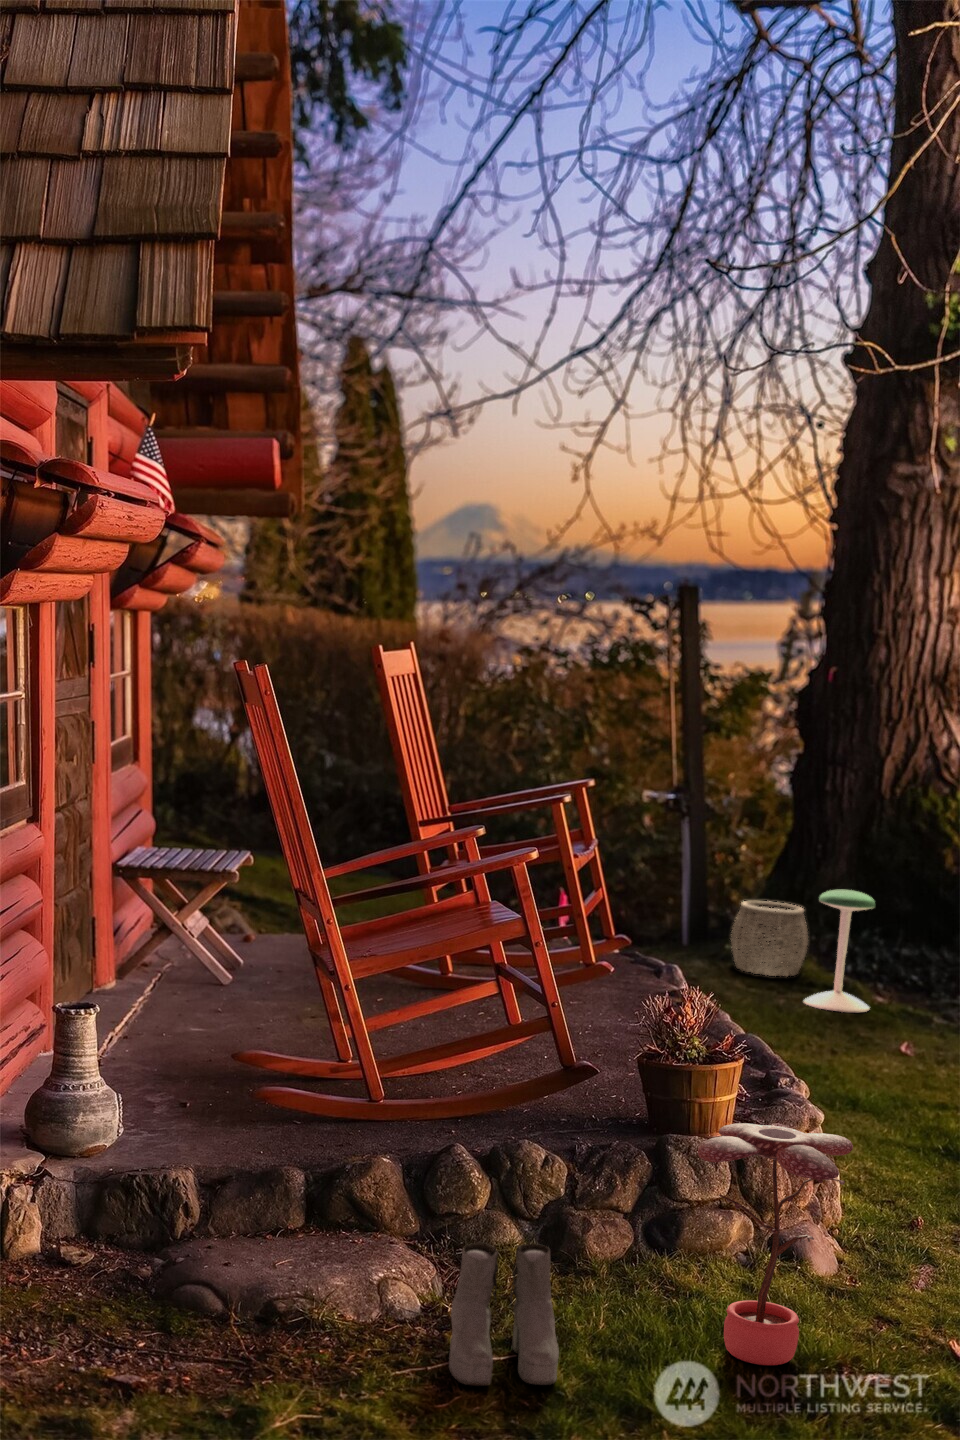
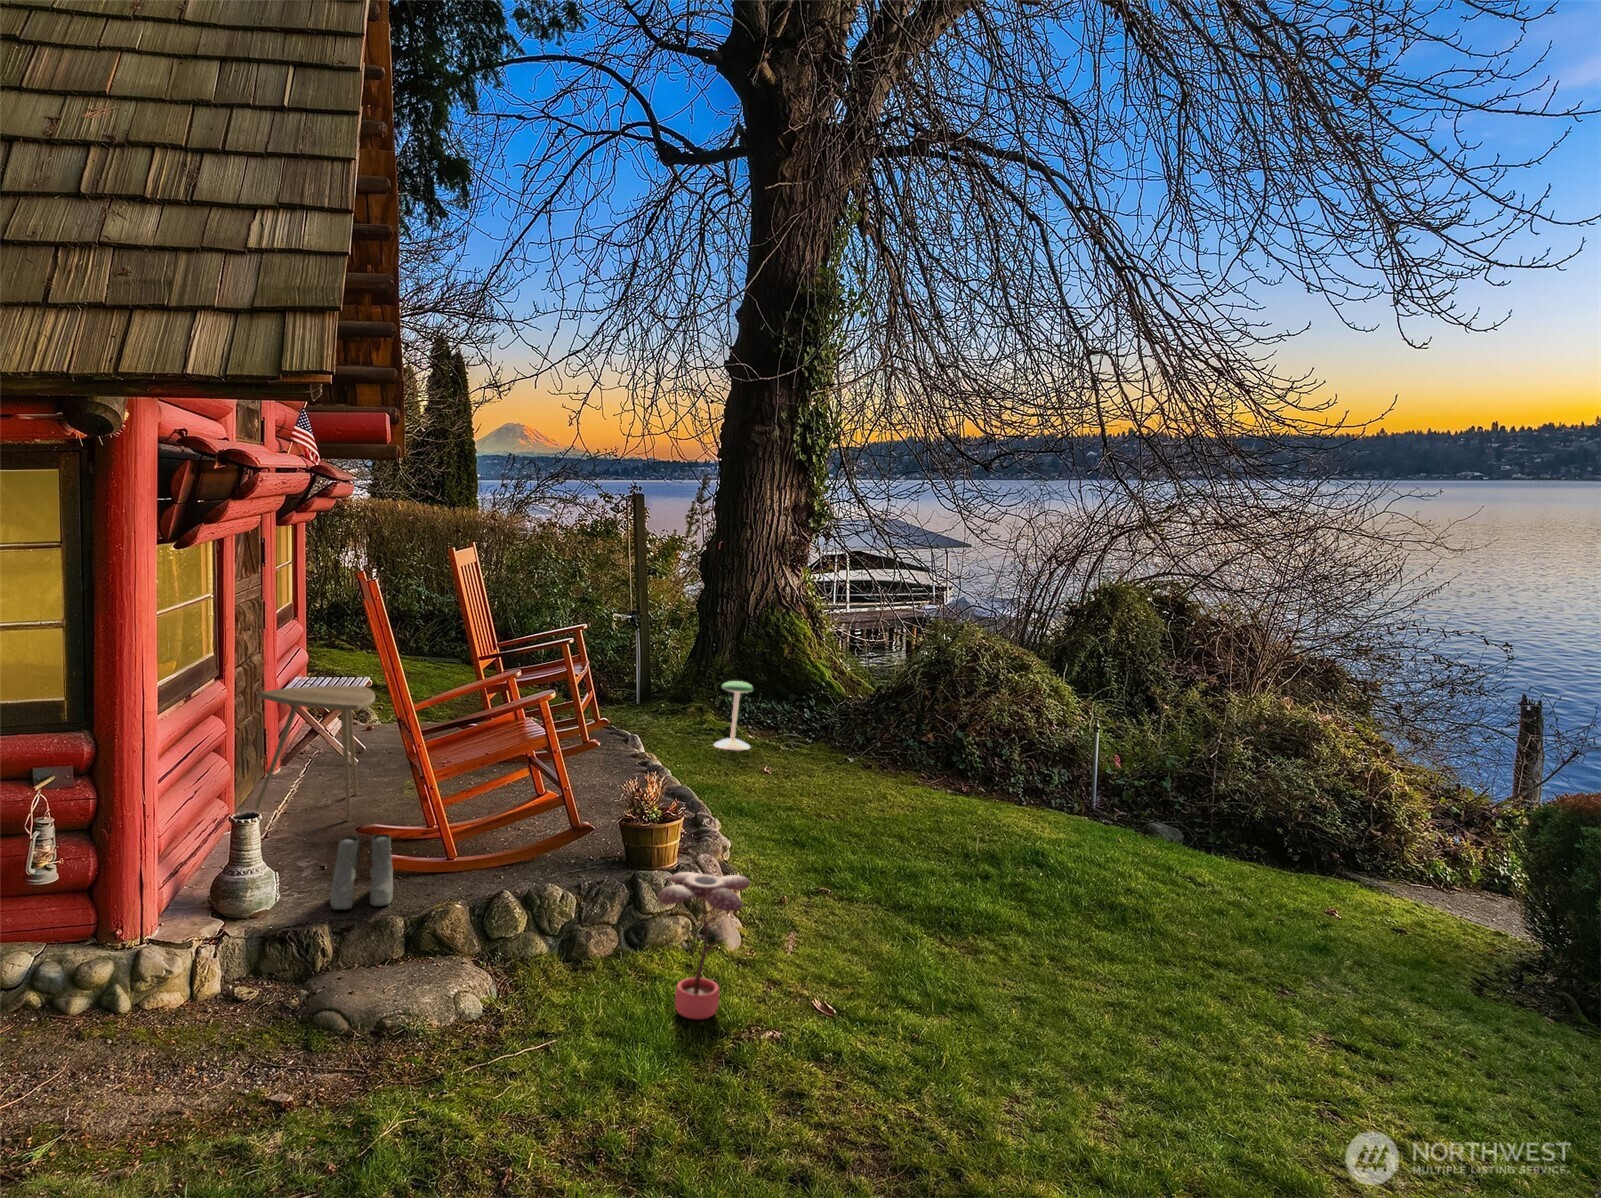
side table: none [79,844,258,1057] -> present [255,686,375,821]
woven basket: present [731,901,808,976] -> none [671,685,716,728]
boots: present [449,1243,559,1386] -> present [330,834,393,910]

